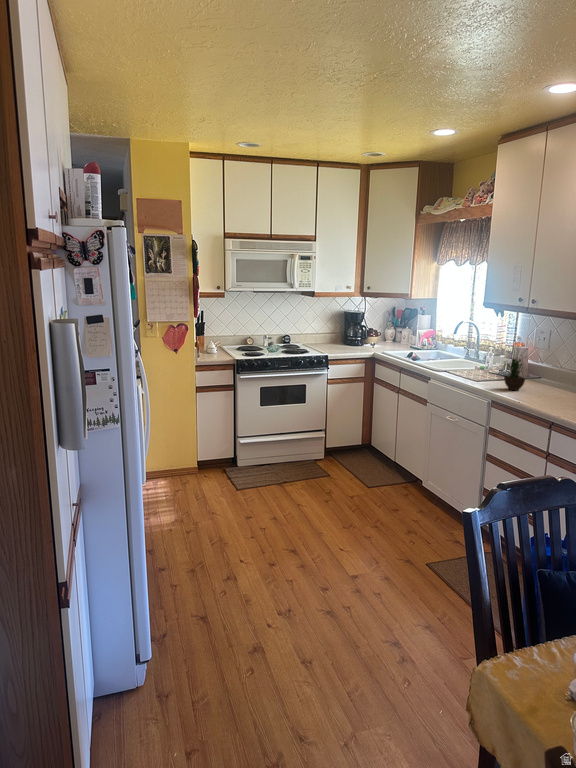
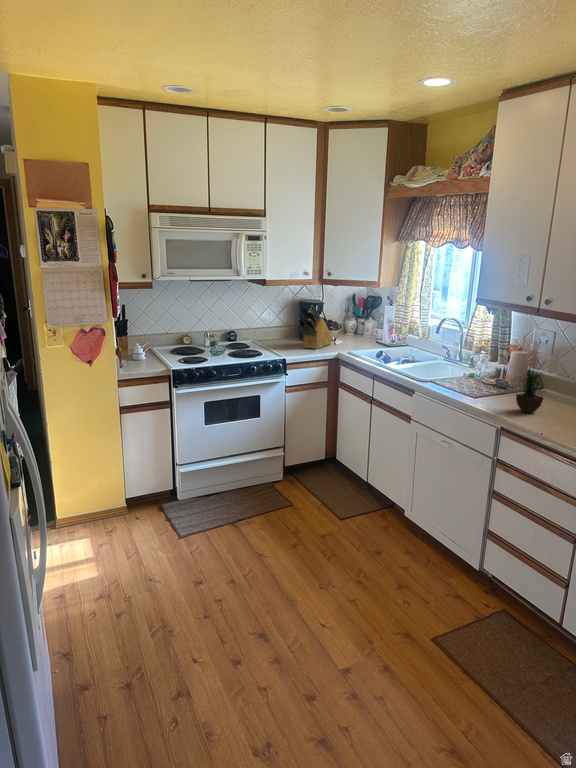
knife block: none [341,313,373,350] -> present [298,305,333,349]

